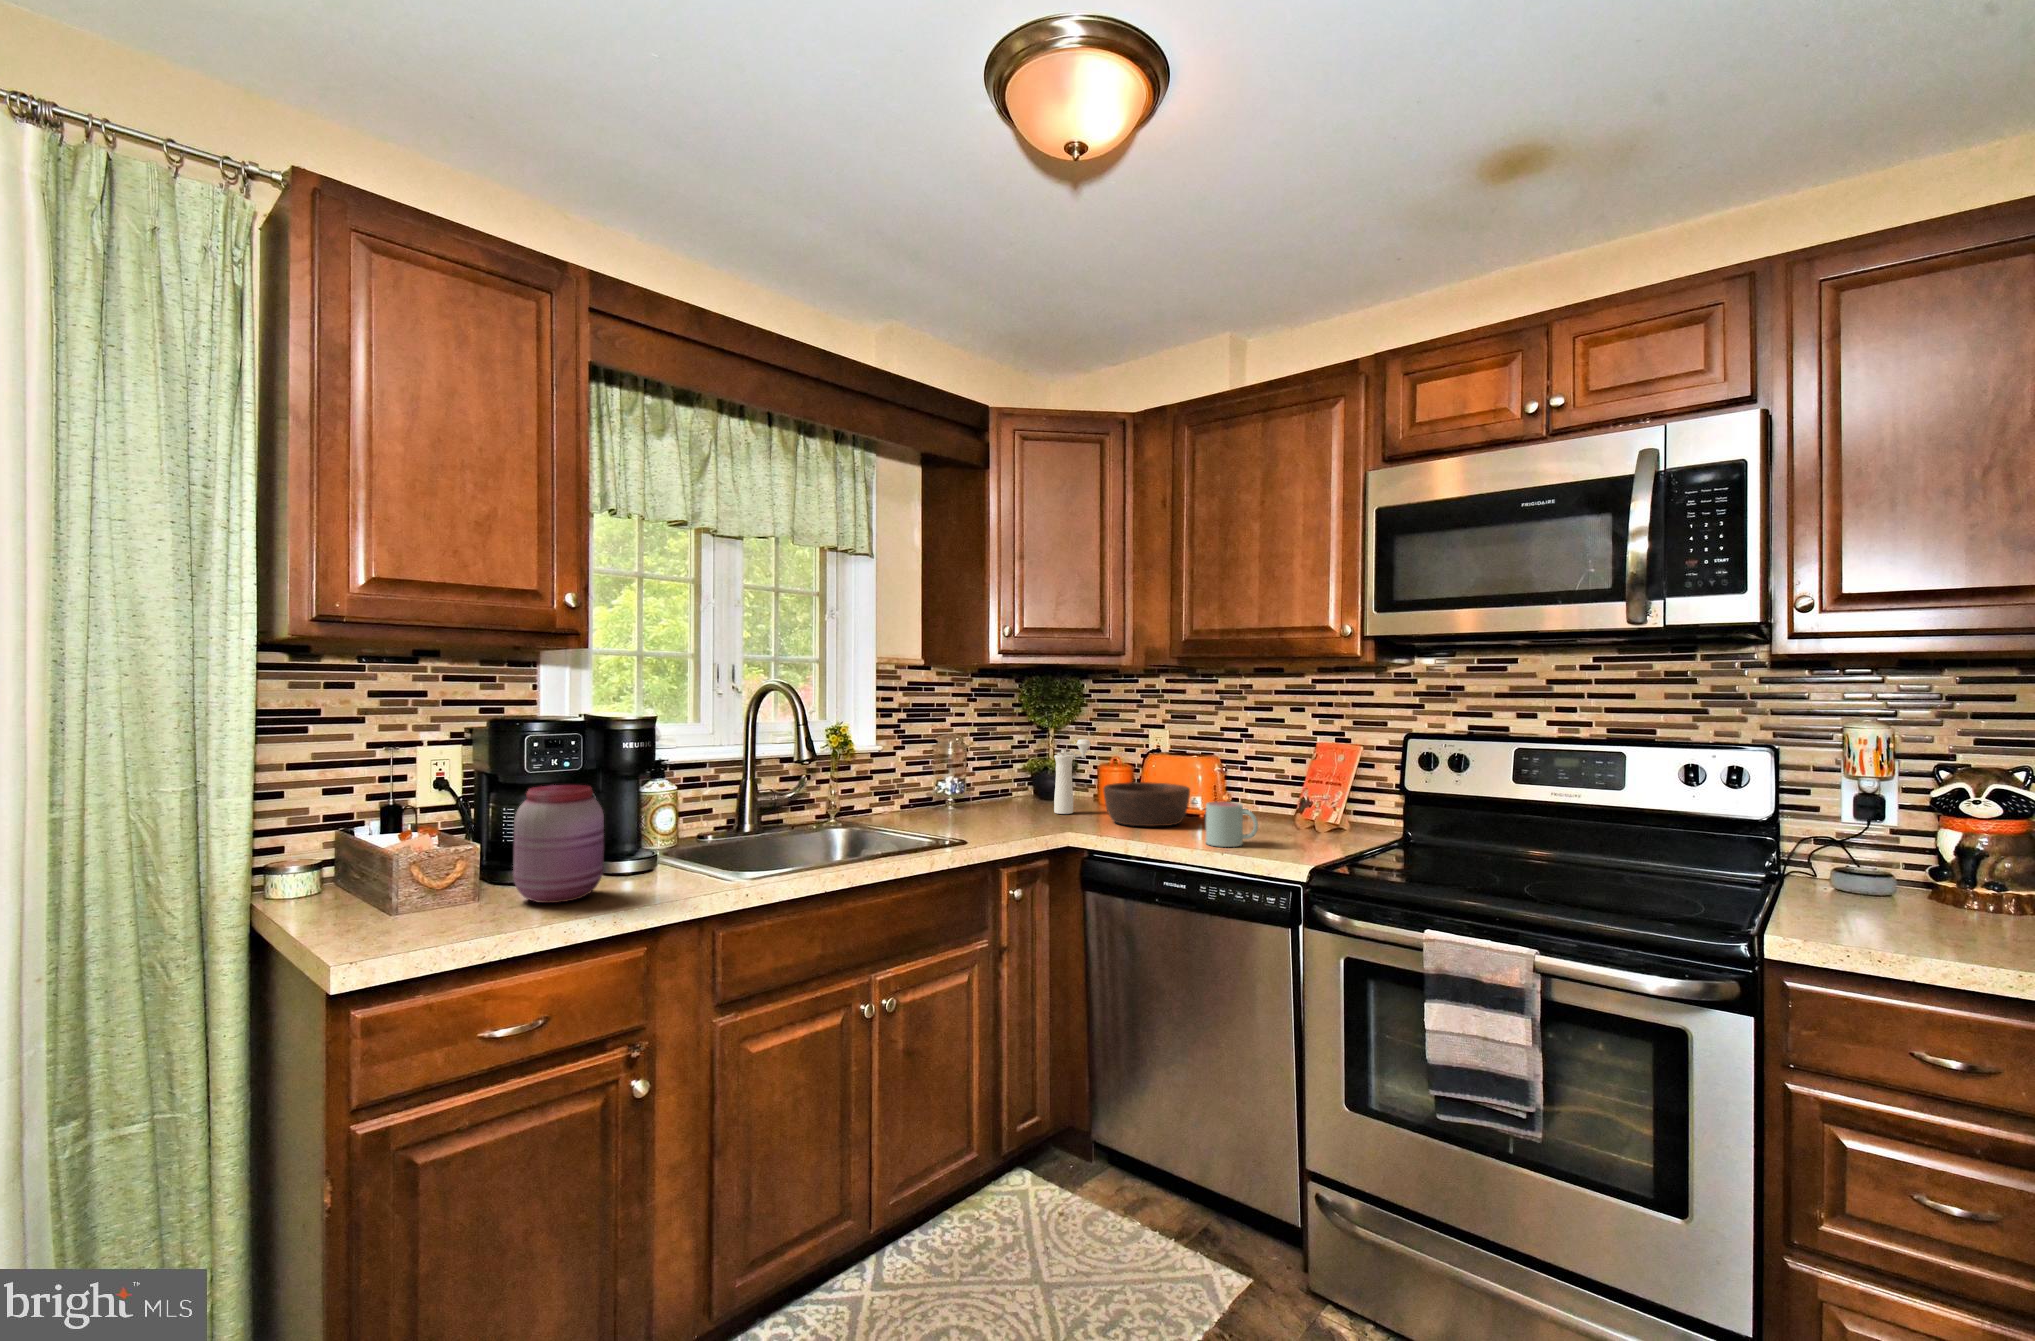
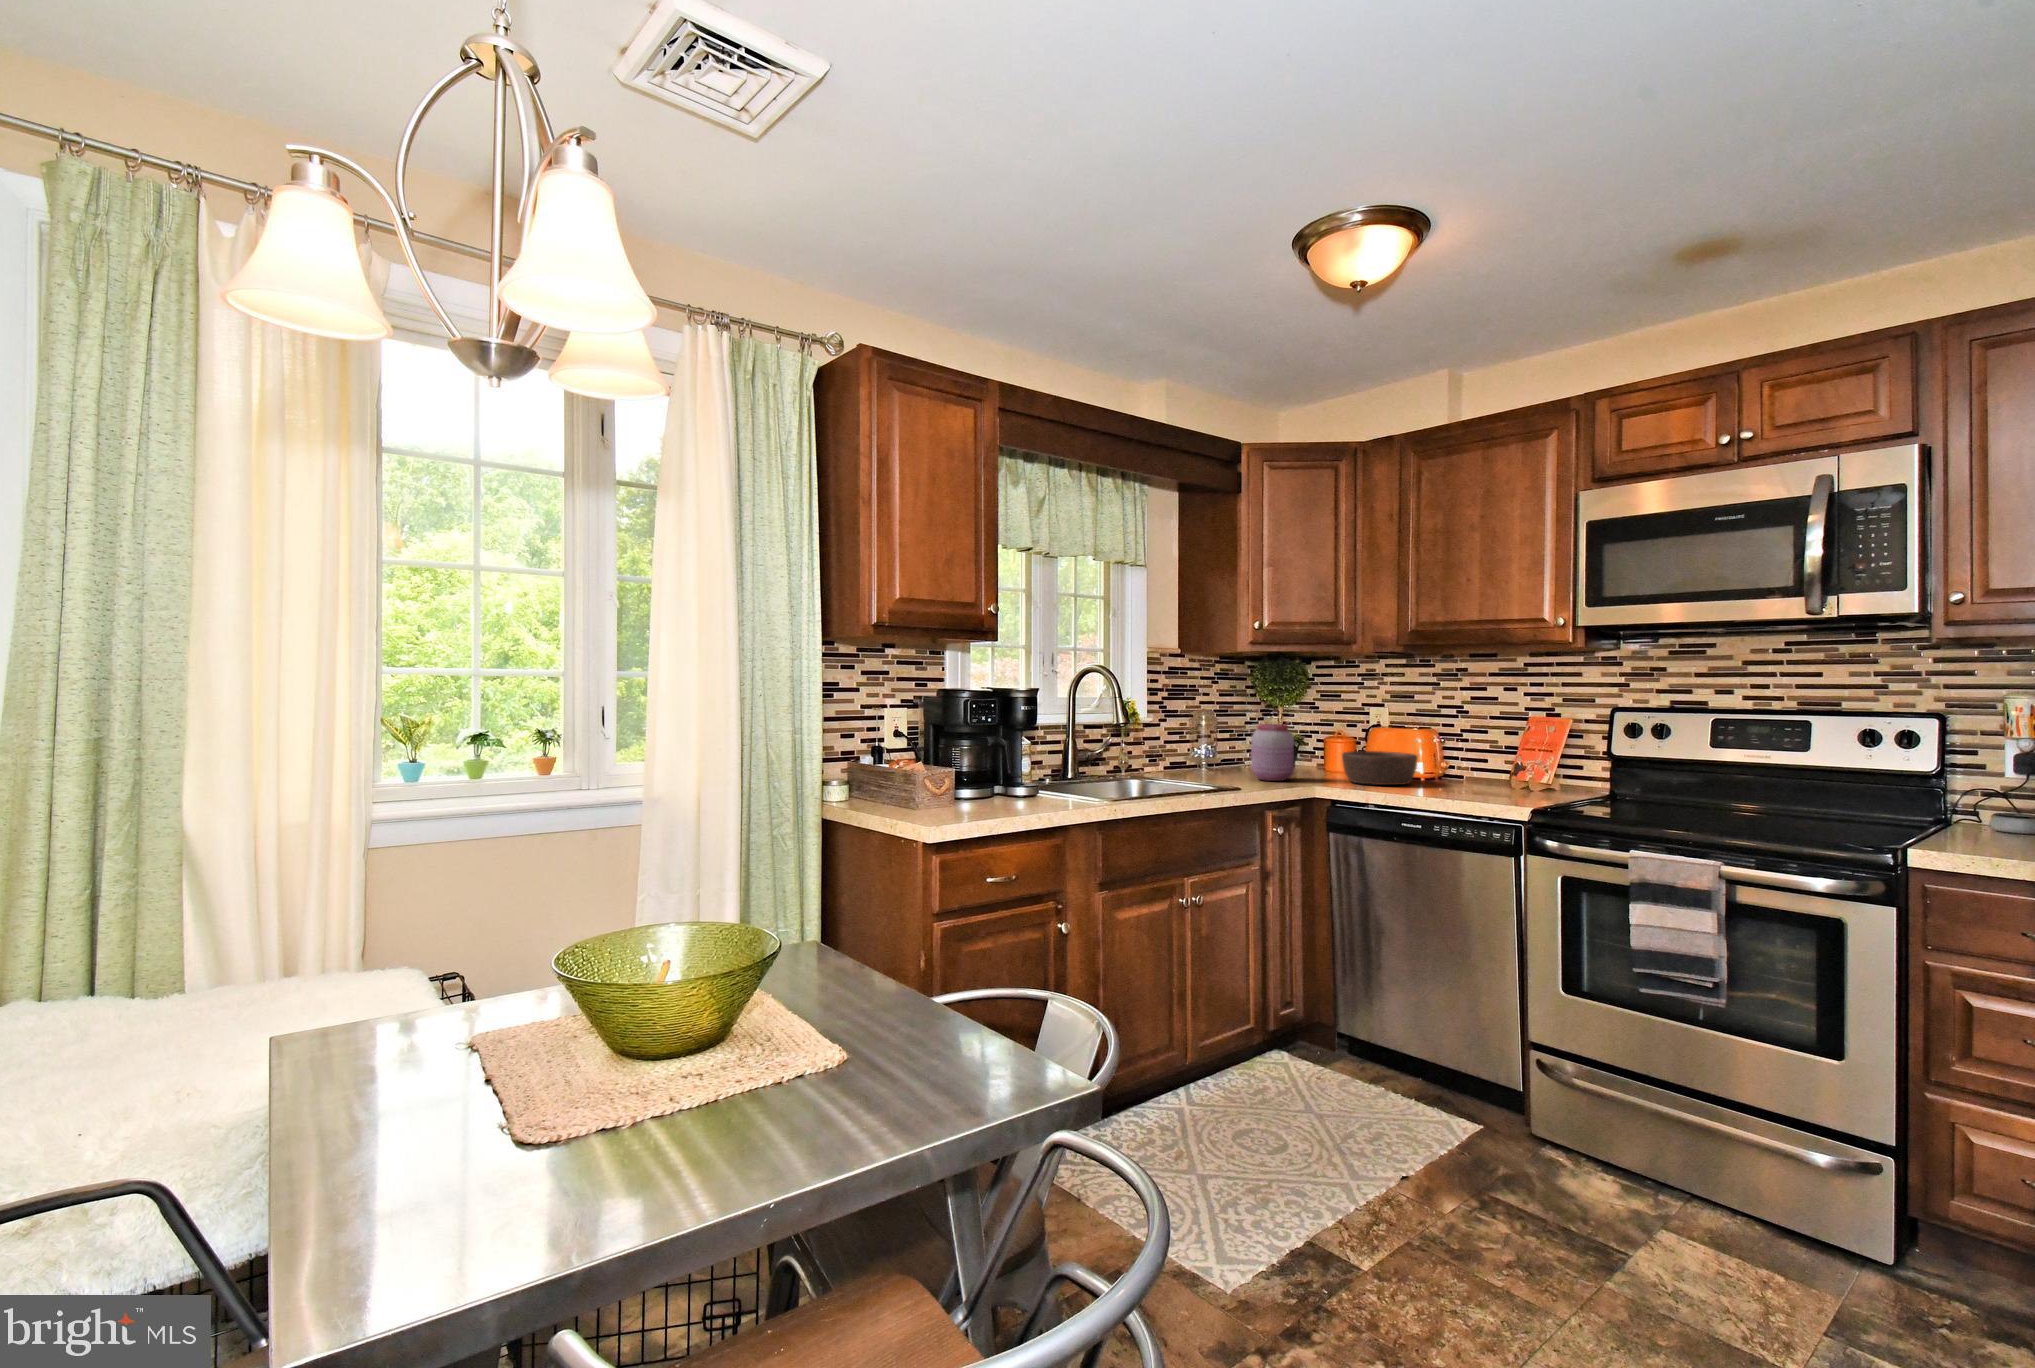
pepper mill: present [1054,739,1091,814] -> none [1295,717,1325,777]
jar: present [513,785,604,903] -> present [1251,724,1294,781]
mug: present [1206,802,1258,847] -> none [1438,763,1484,797]

